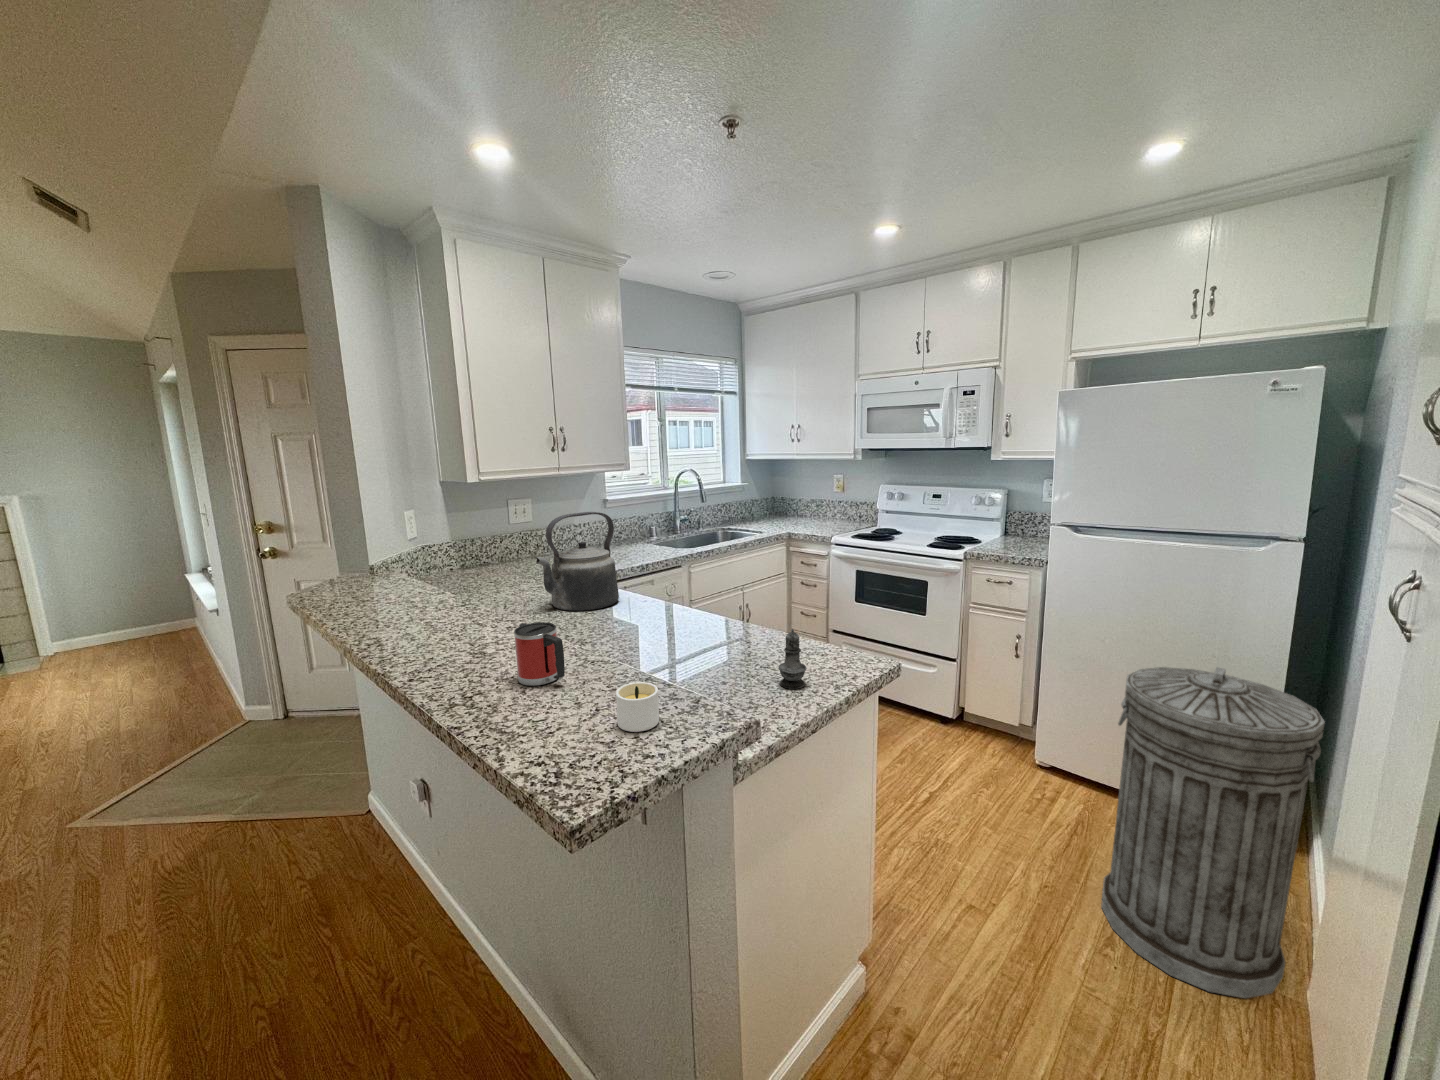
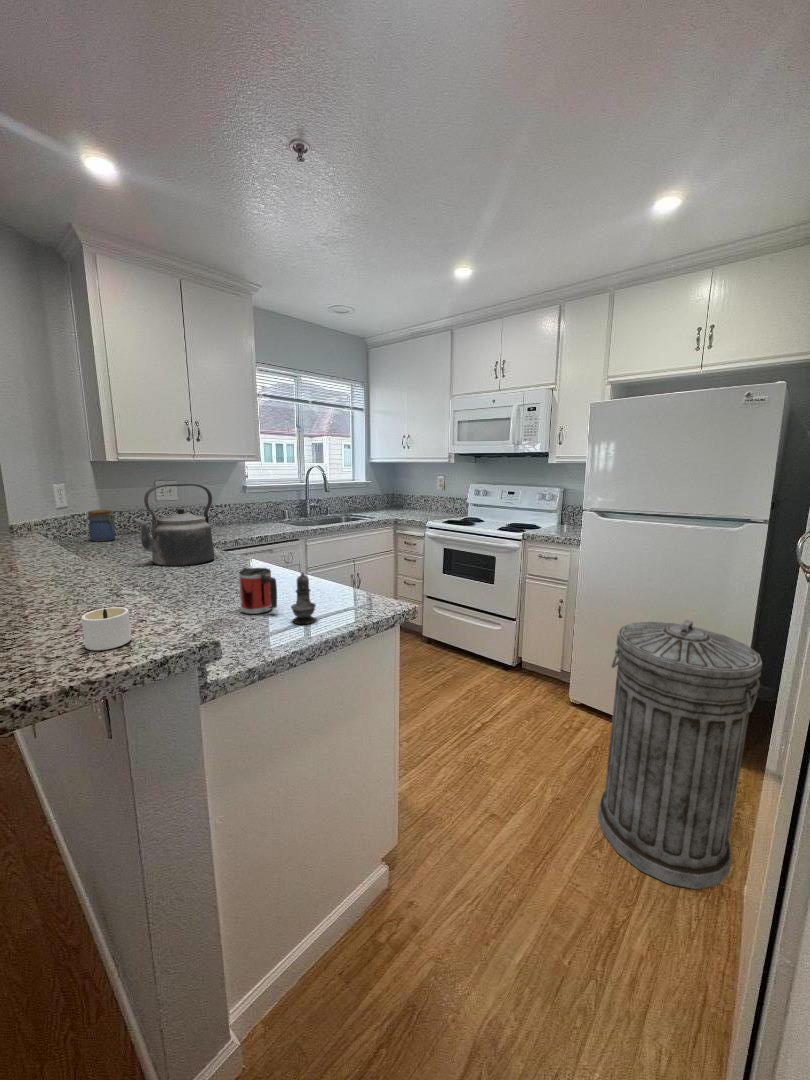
jar: none [449,539,481,577] -> present [88,510,116,541]
mug: present [514,622,565,686] -> present [239,568,277,614]

